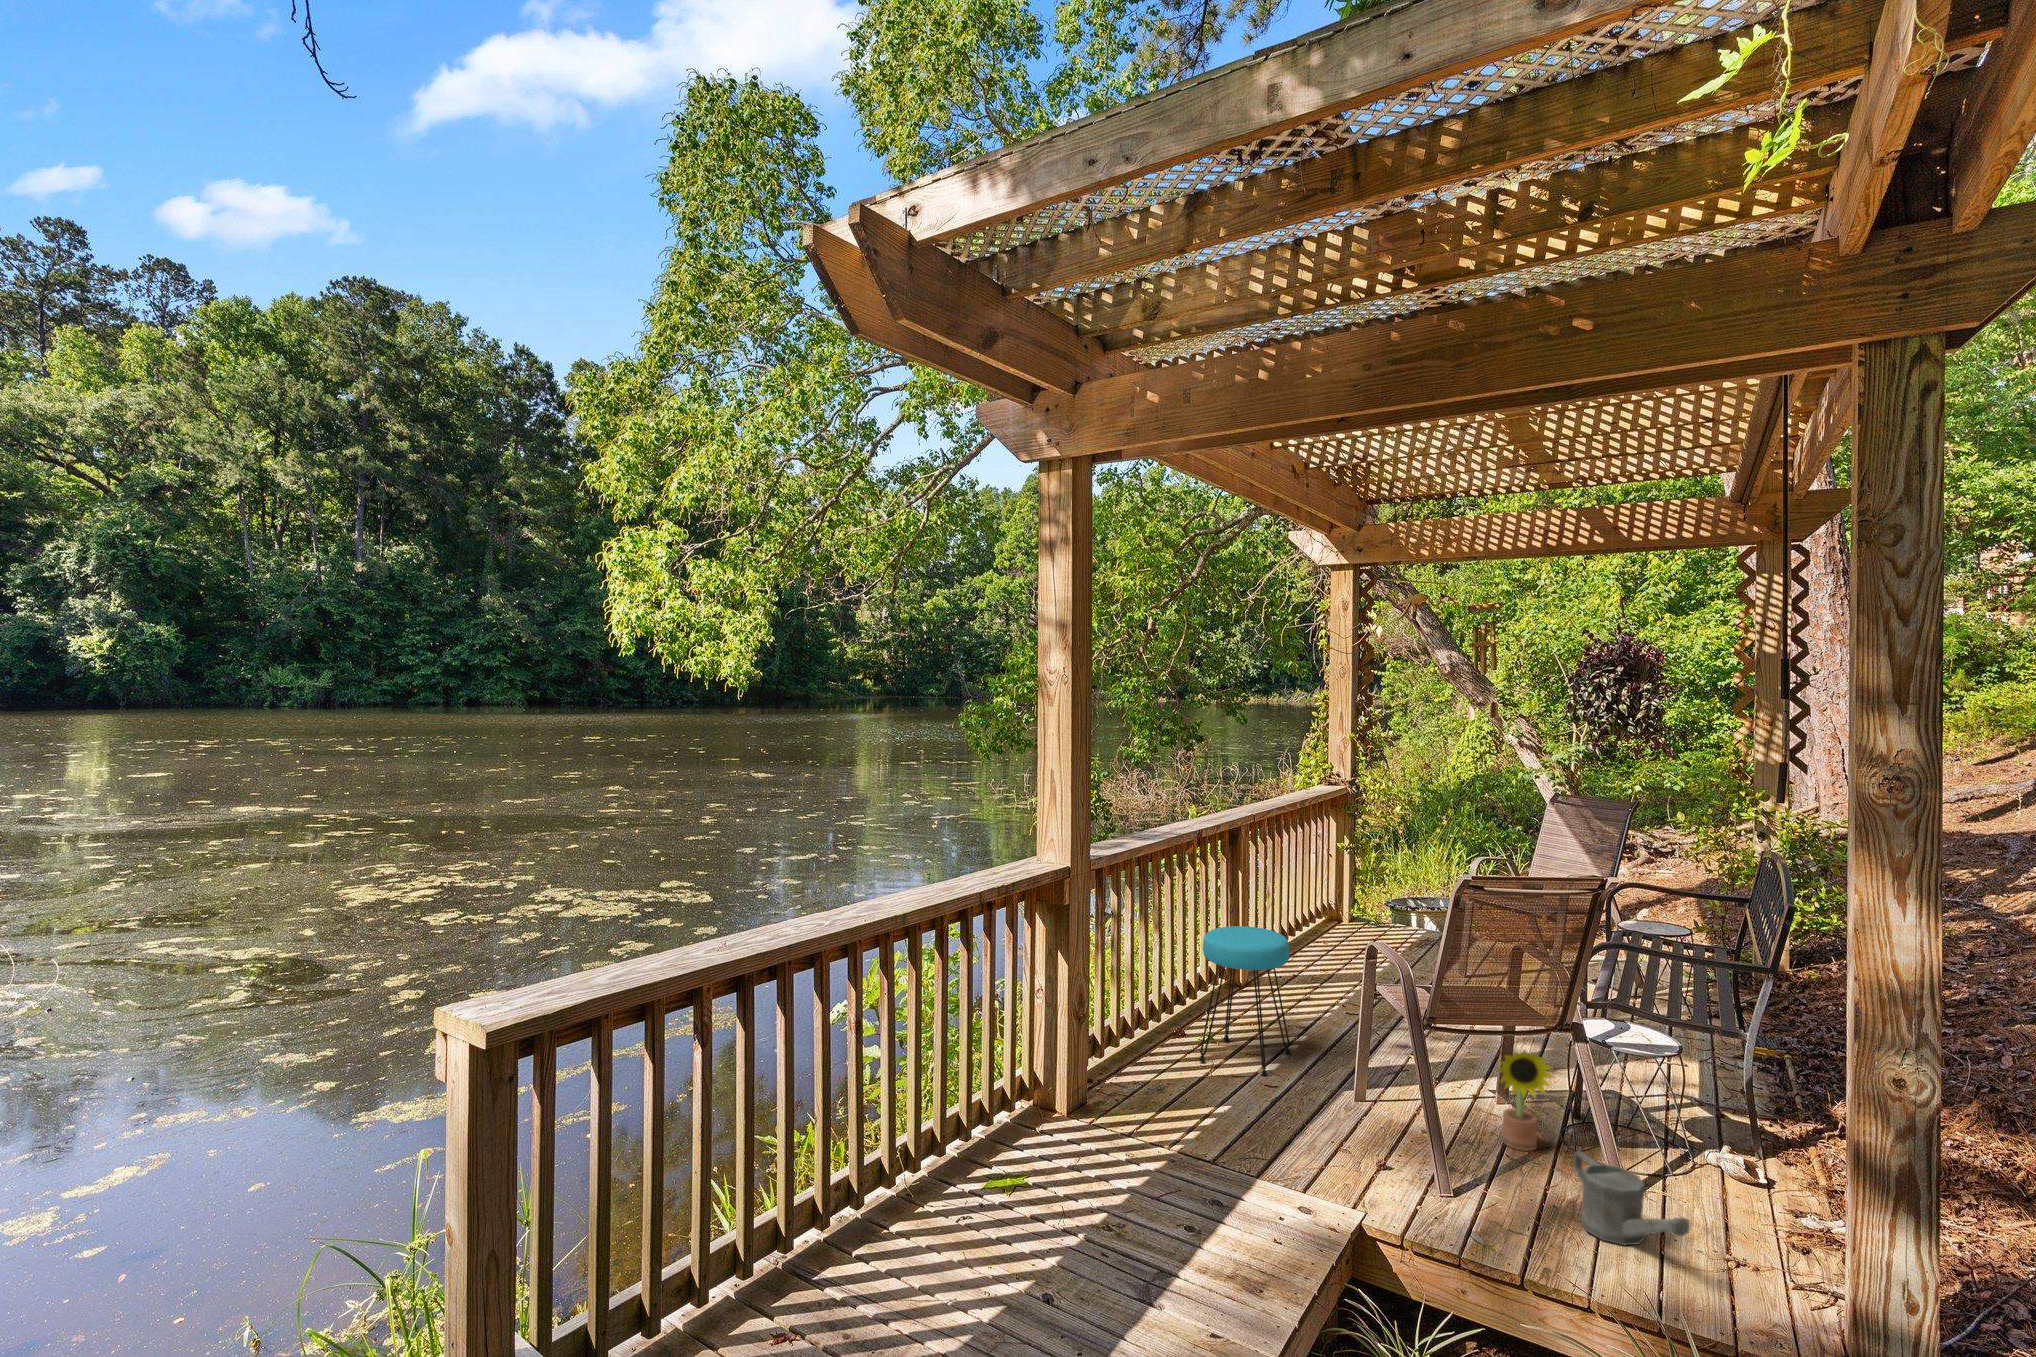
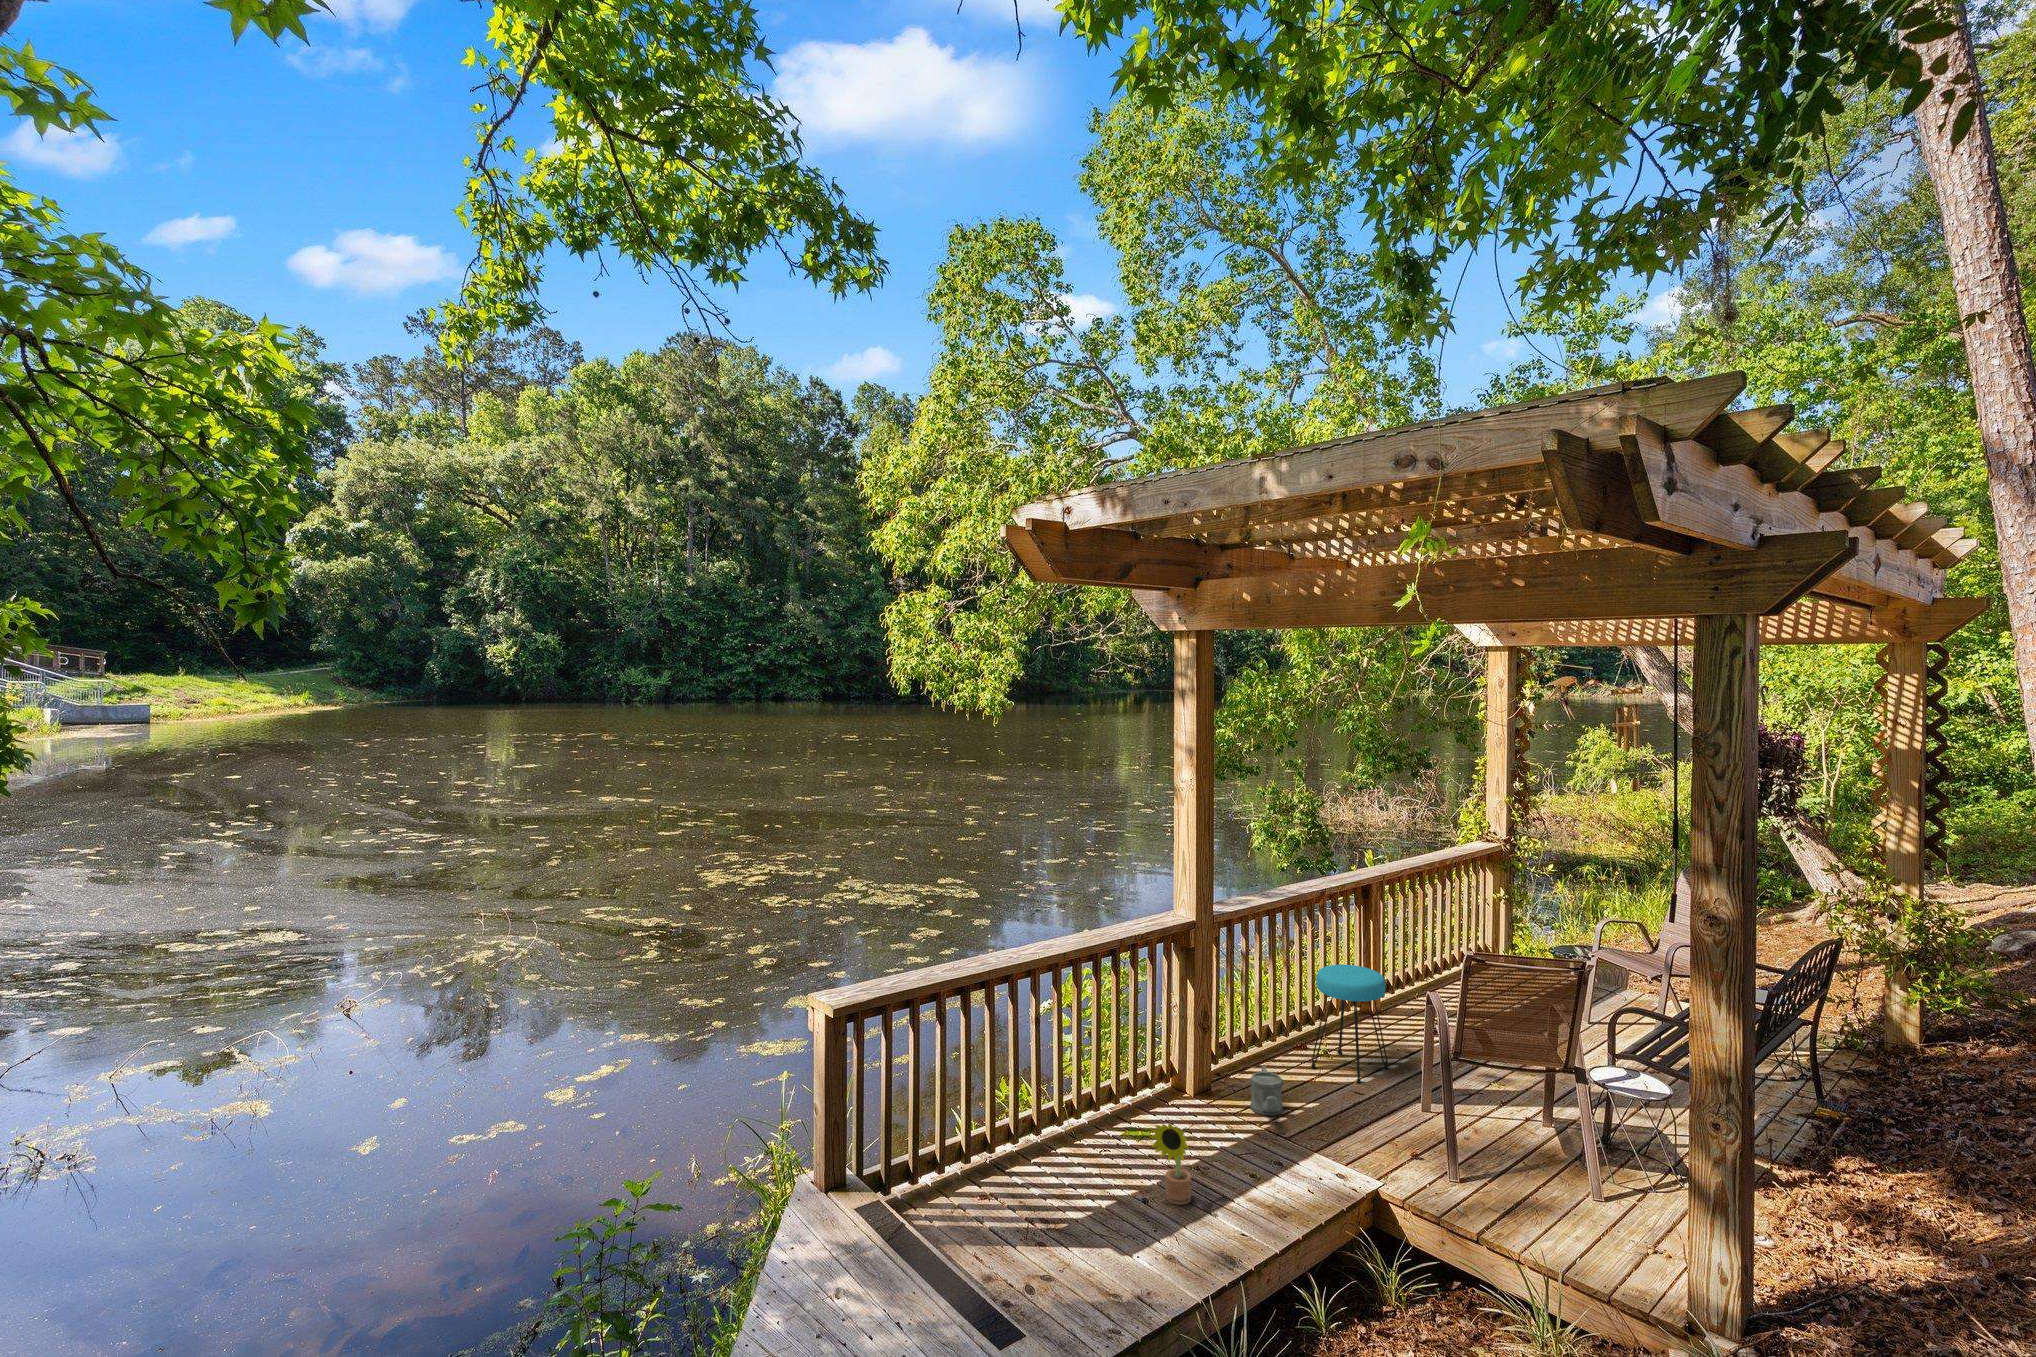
decorative plant: present [1498,1050,1553,1151] -> present [1150,1123,1191,1205]
watering can: present [1574,1152,1690,1245] -> present [1250,1066,1283,1116]

